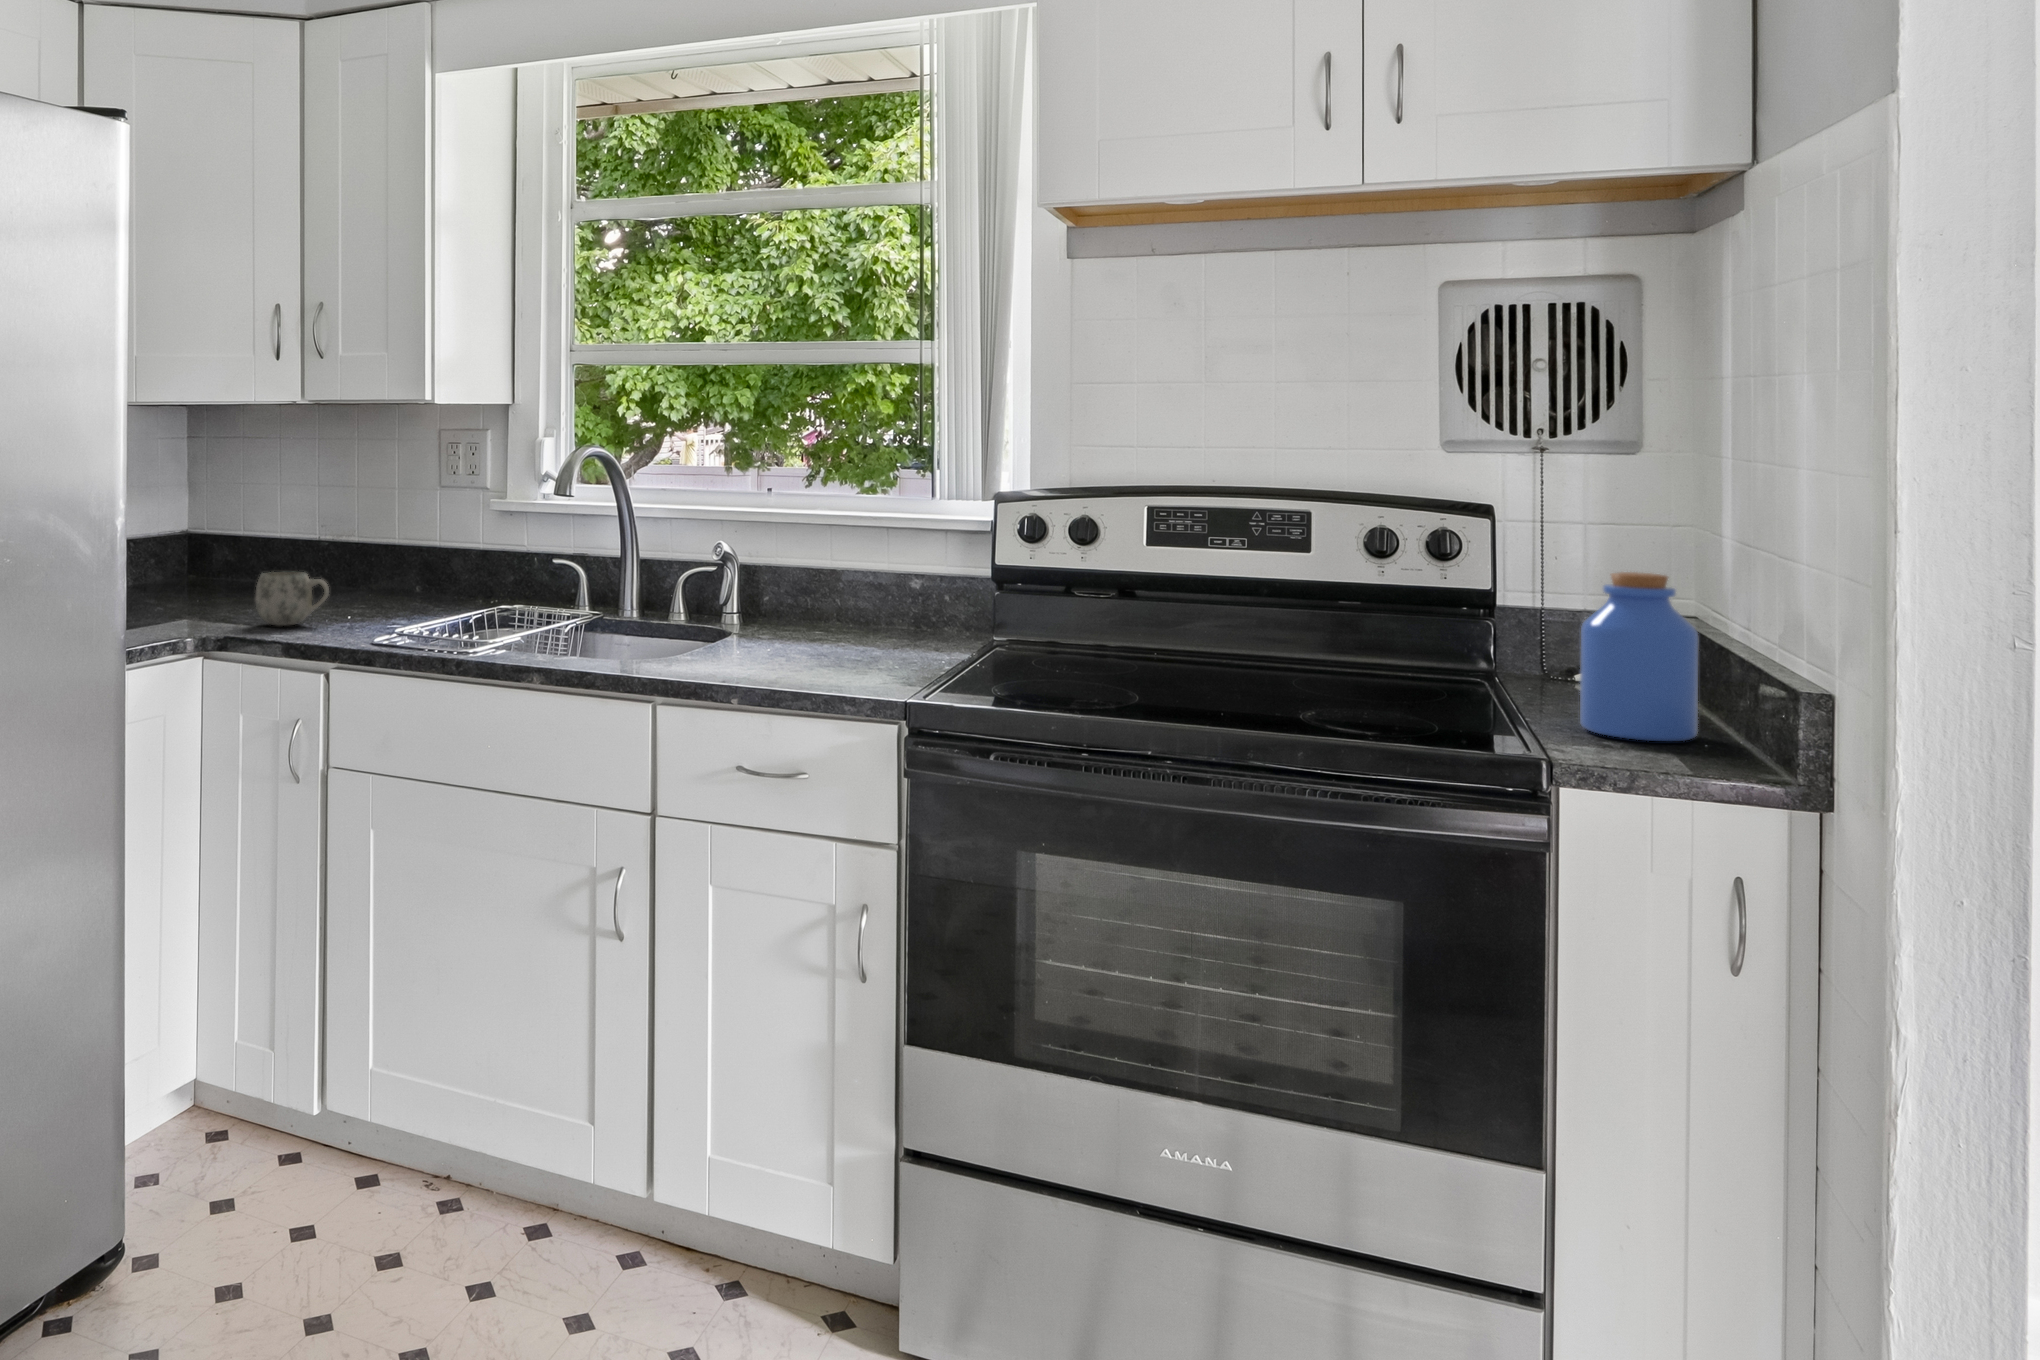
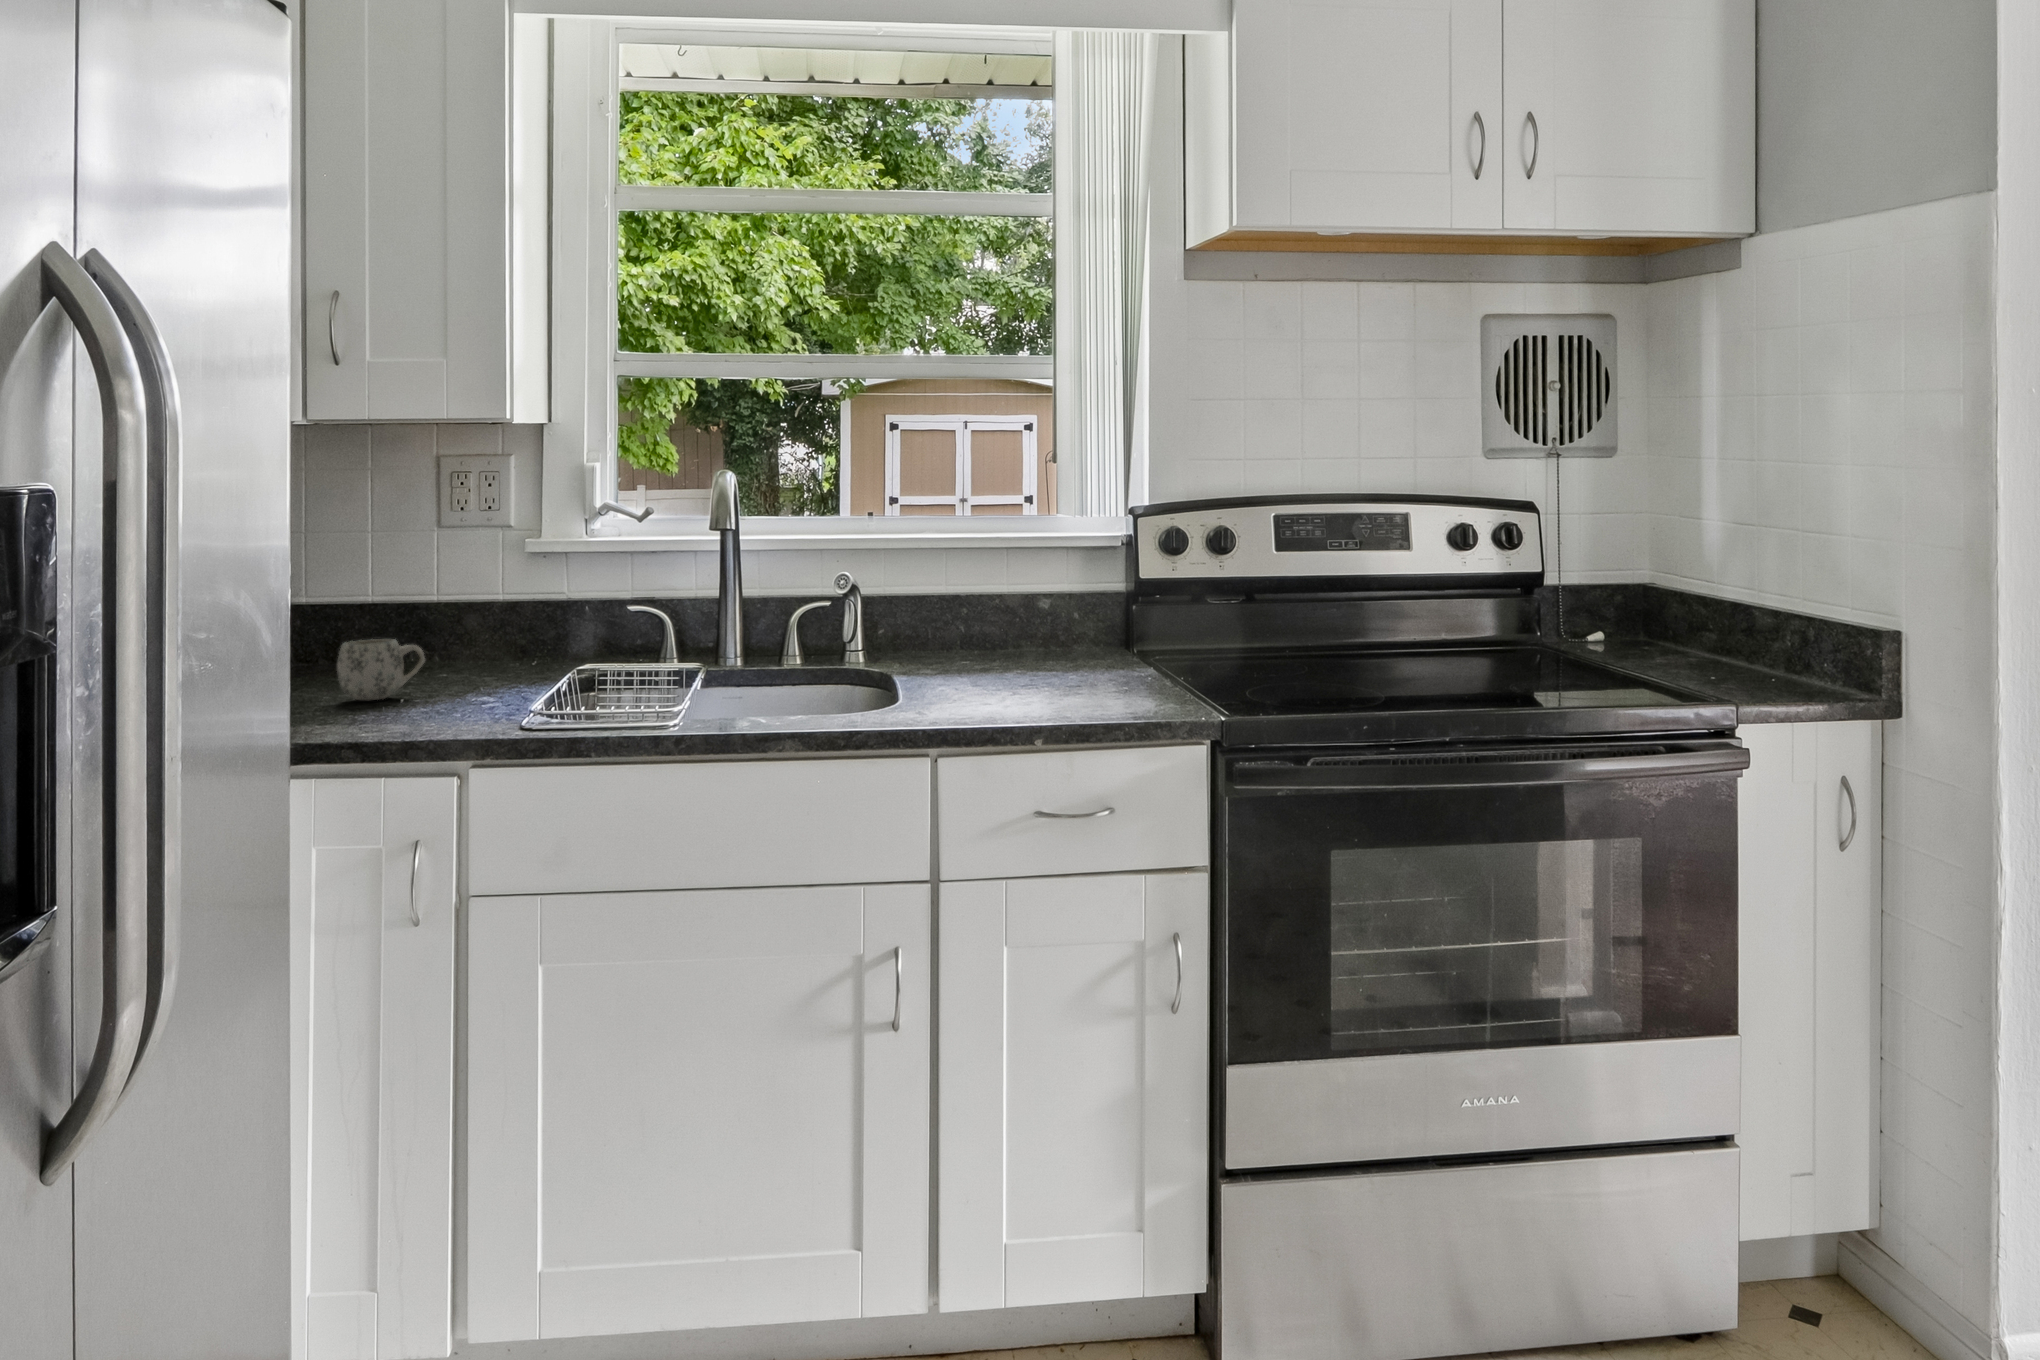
jar: present [1580,572,1698,741] -> none [1648,545,1733,673]

